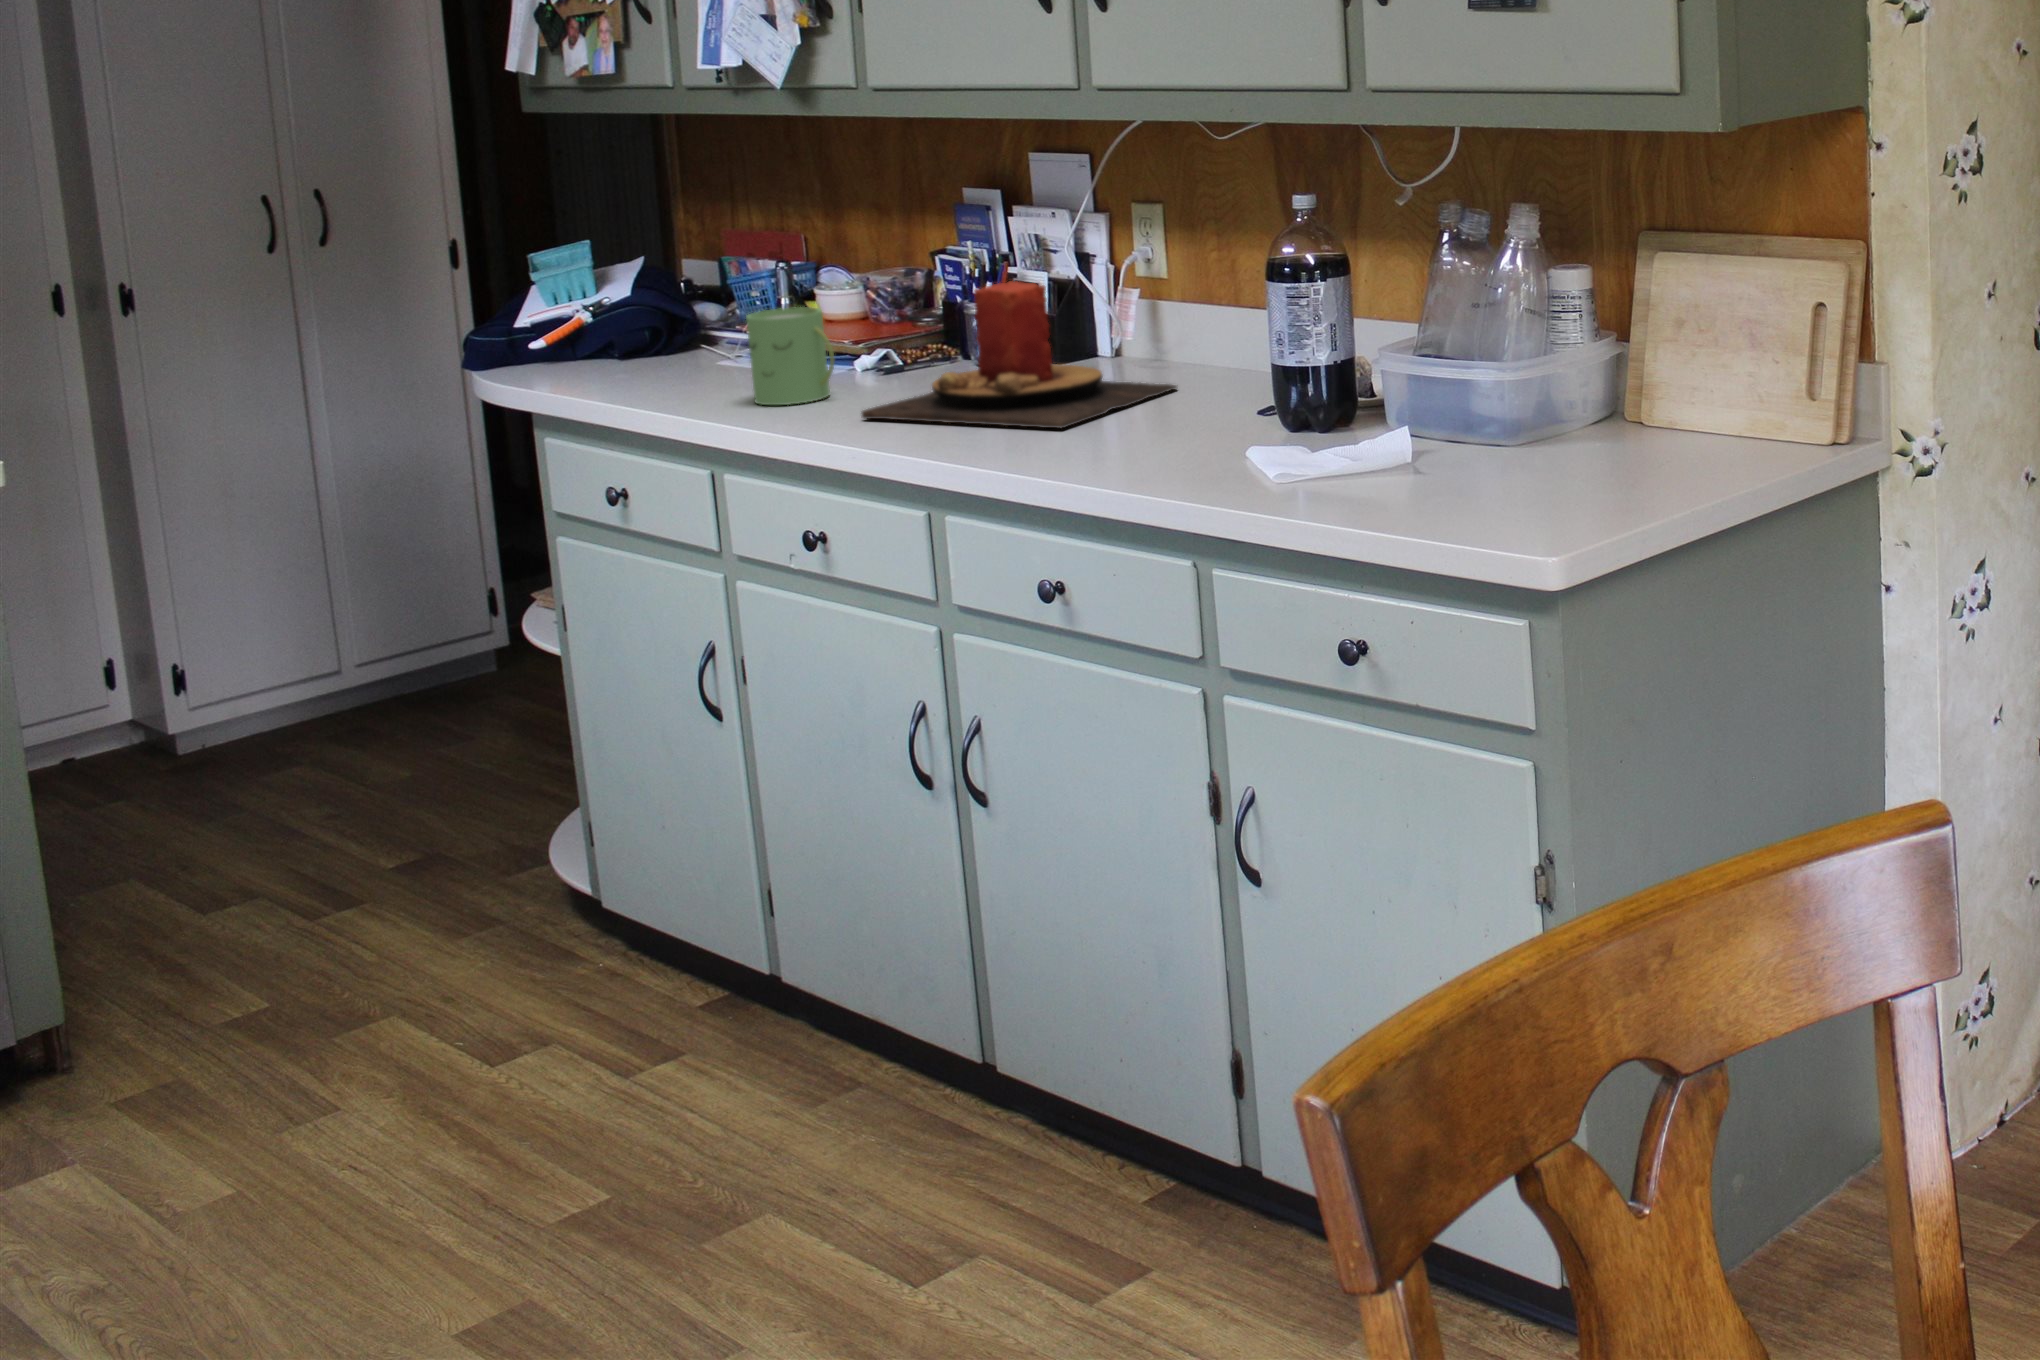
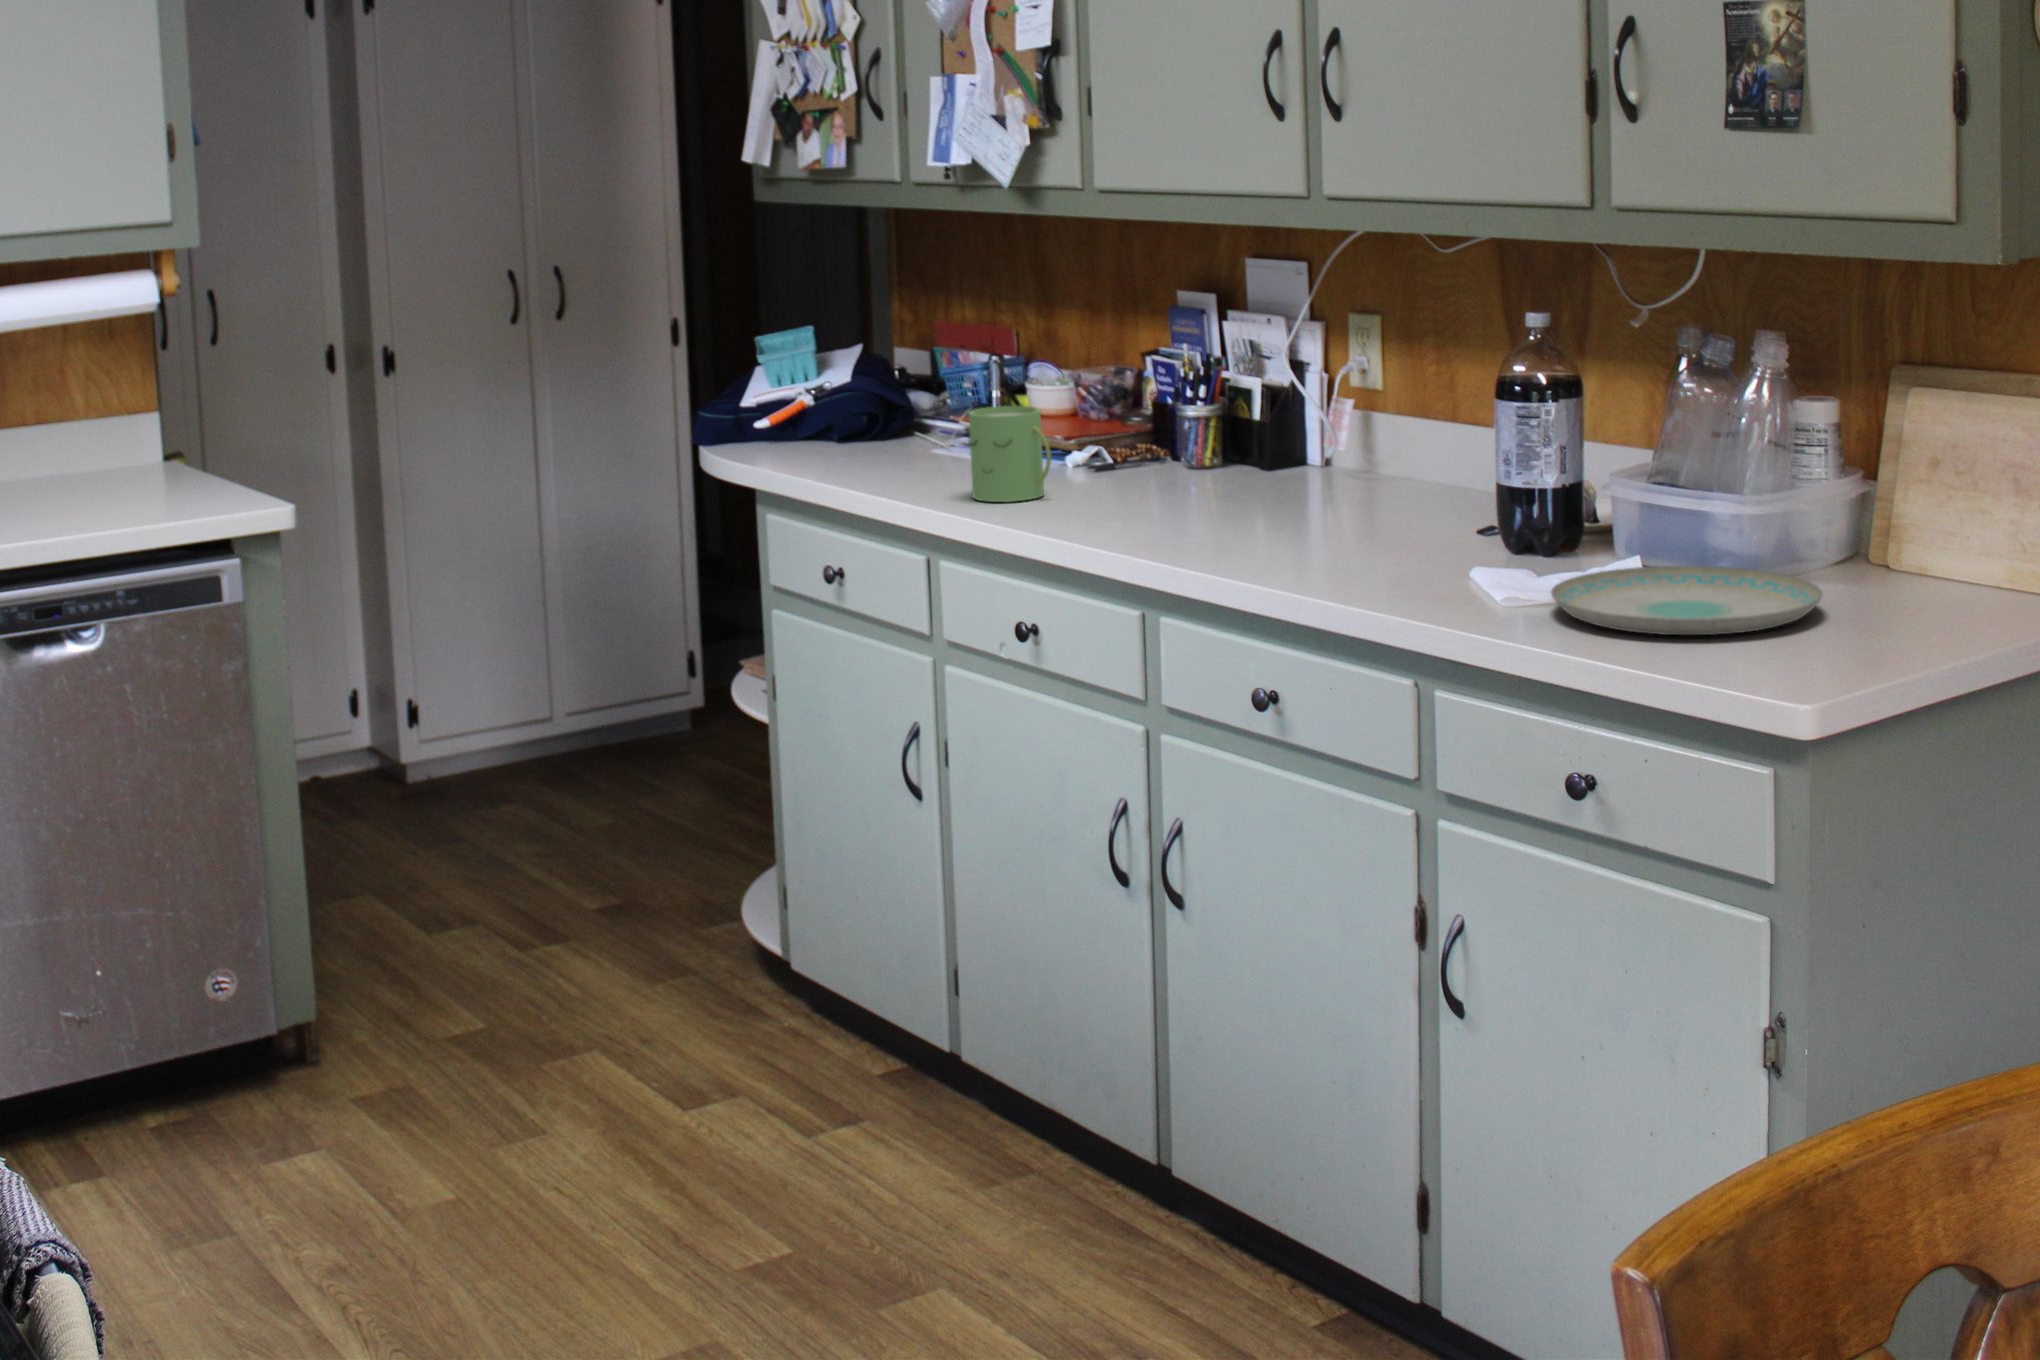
candle: present [862,281,1177,429] -> none [1077,388,1394,539]
plate: none [1329,433,1582,503] -> present [1551,566,1823,635]

